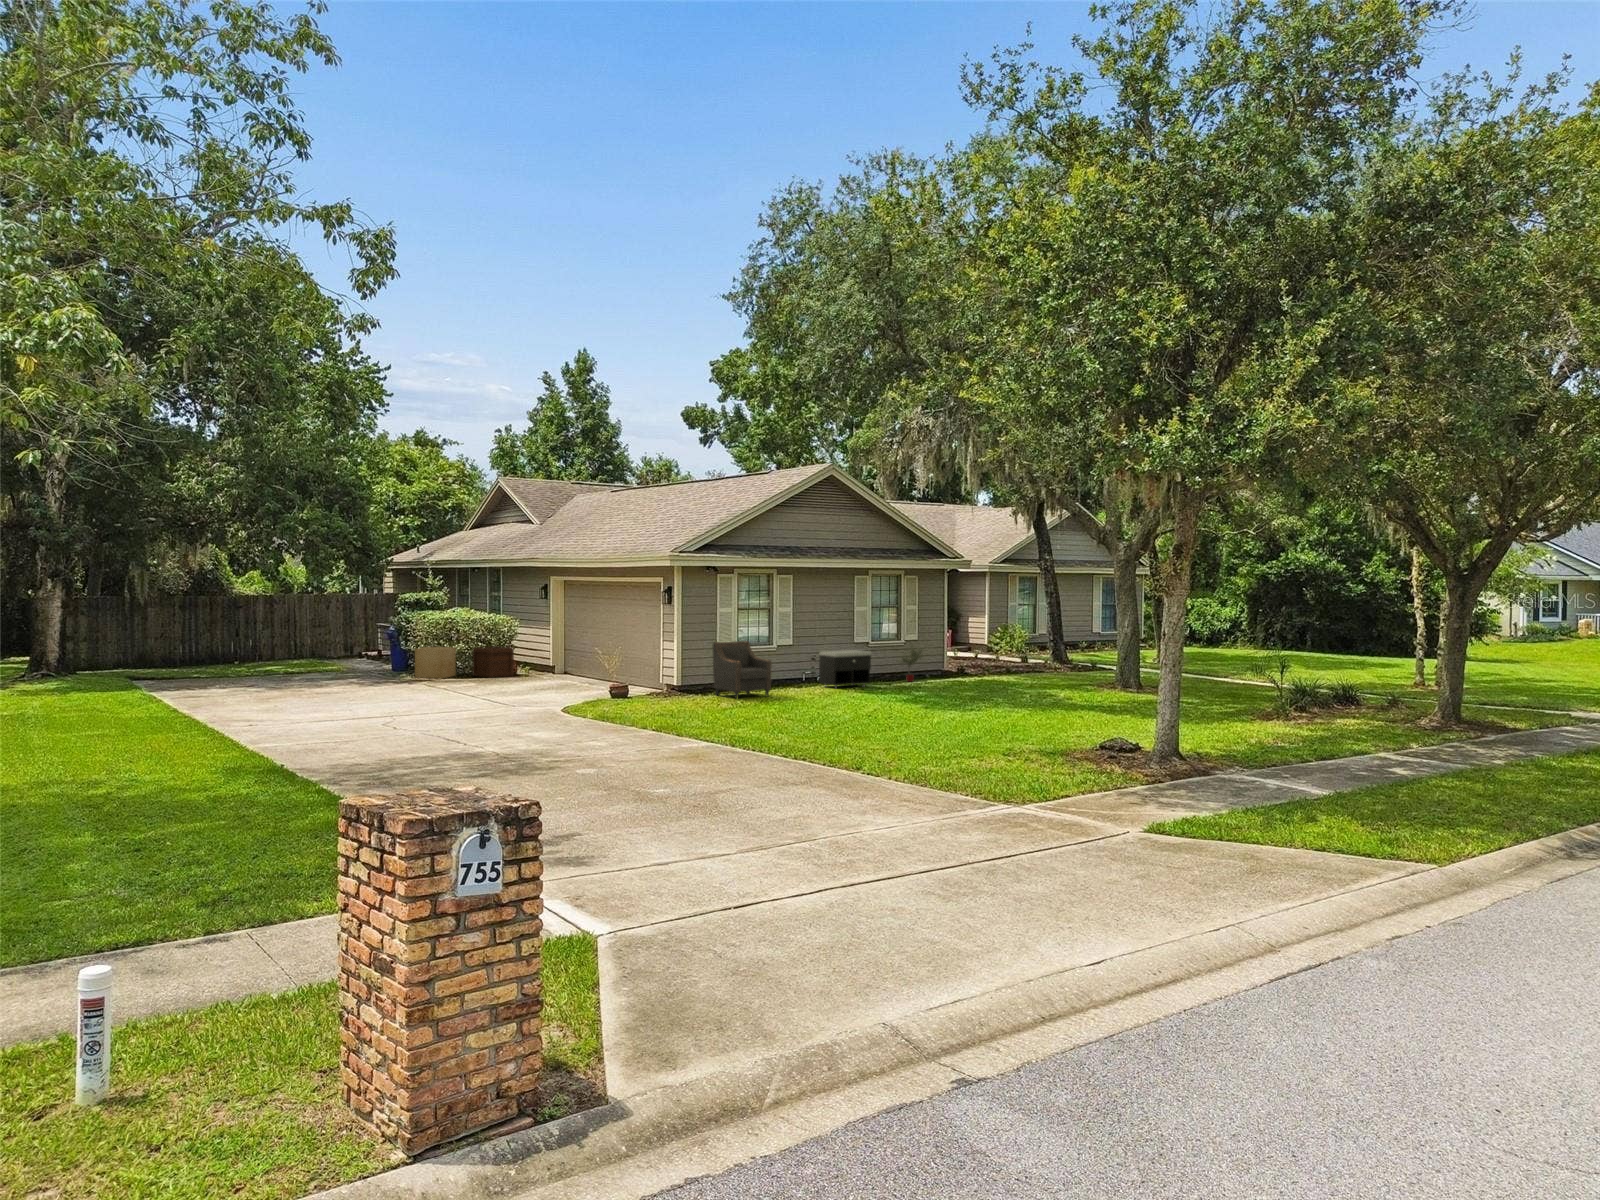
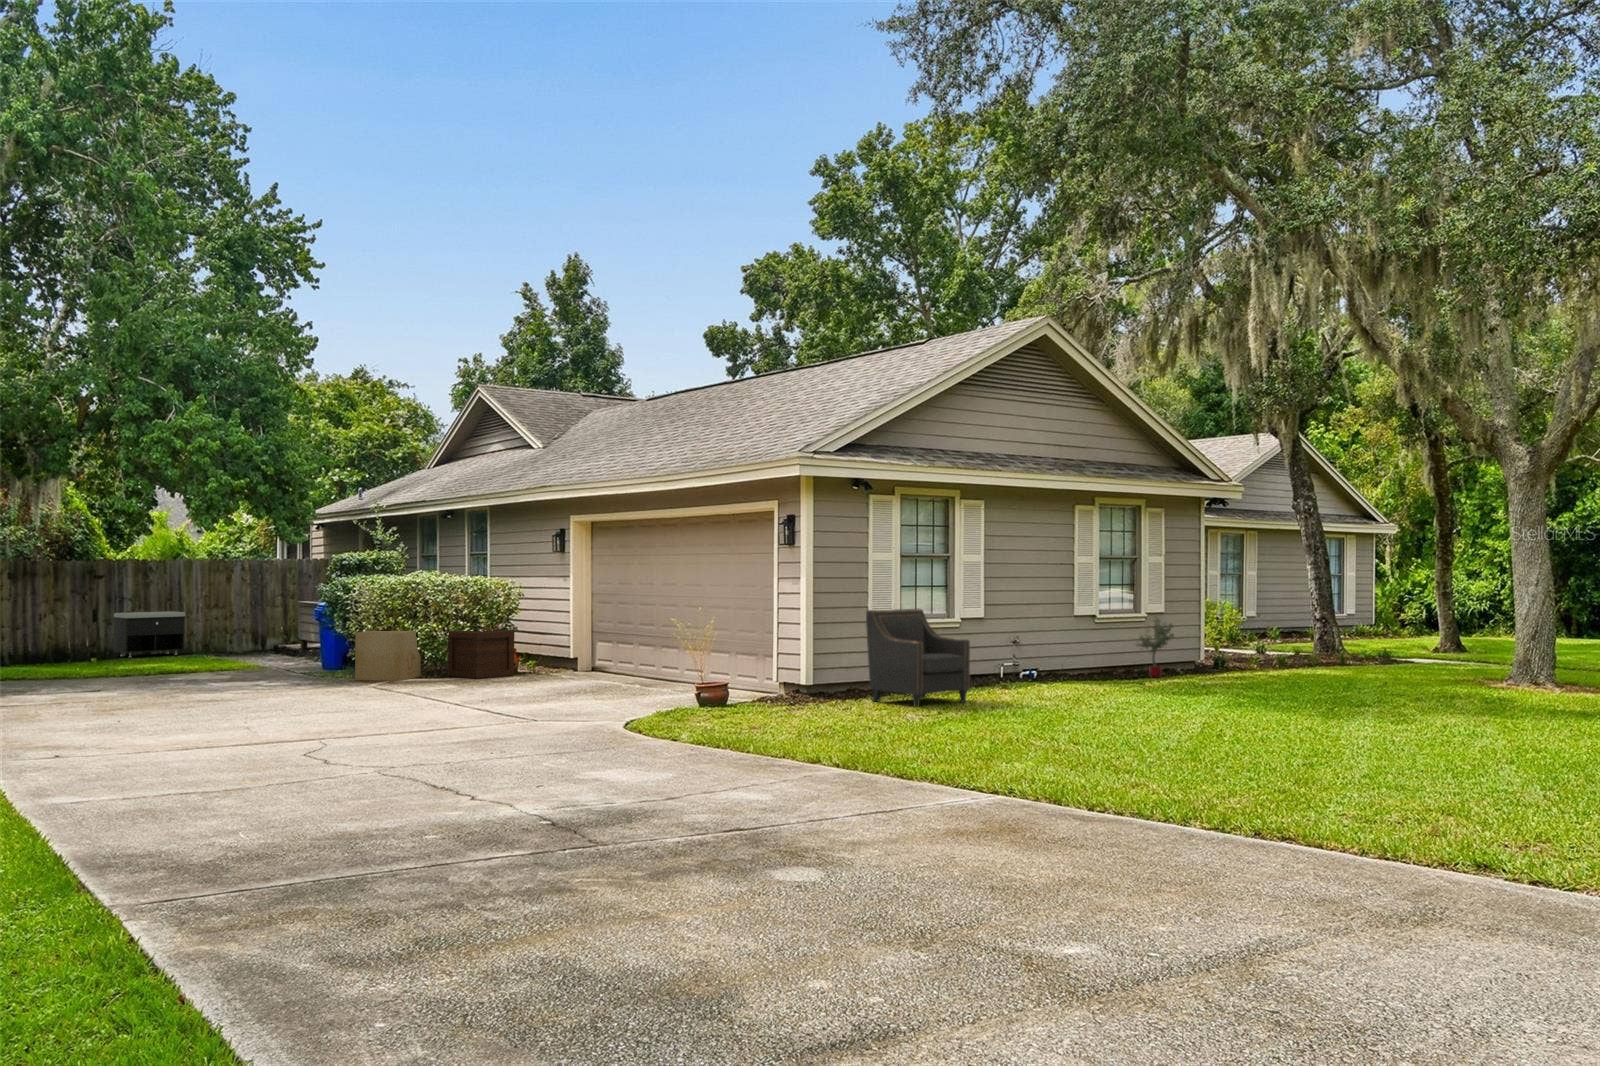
storage bench: present [819,650,872,688] -> present [113,611,186,657]

